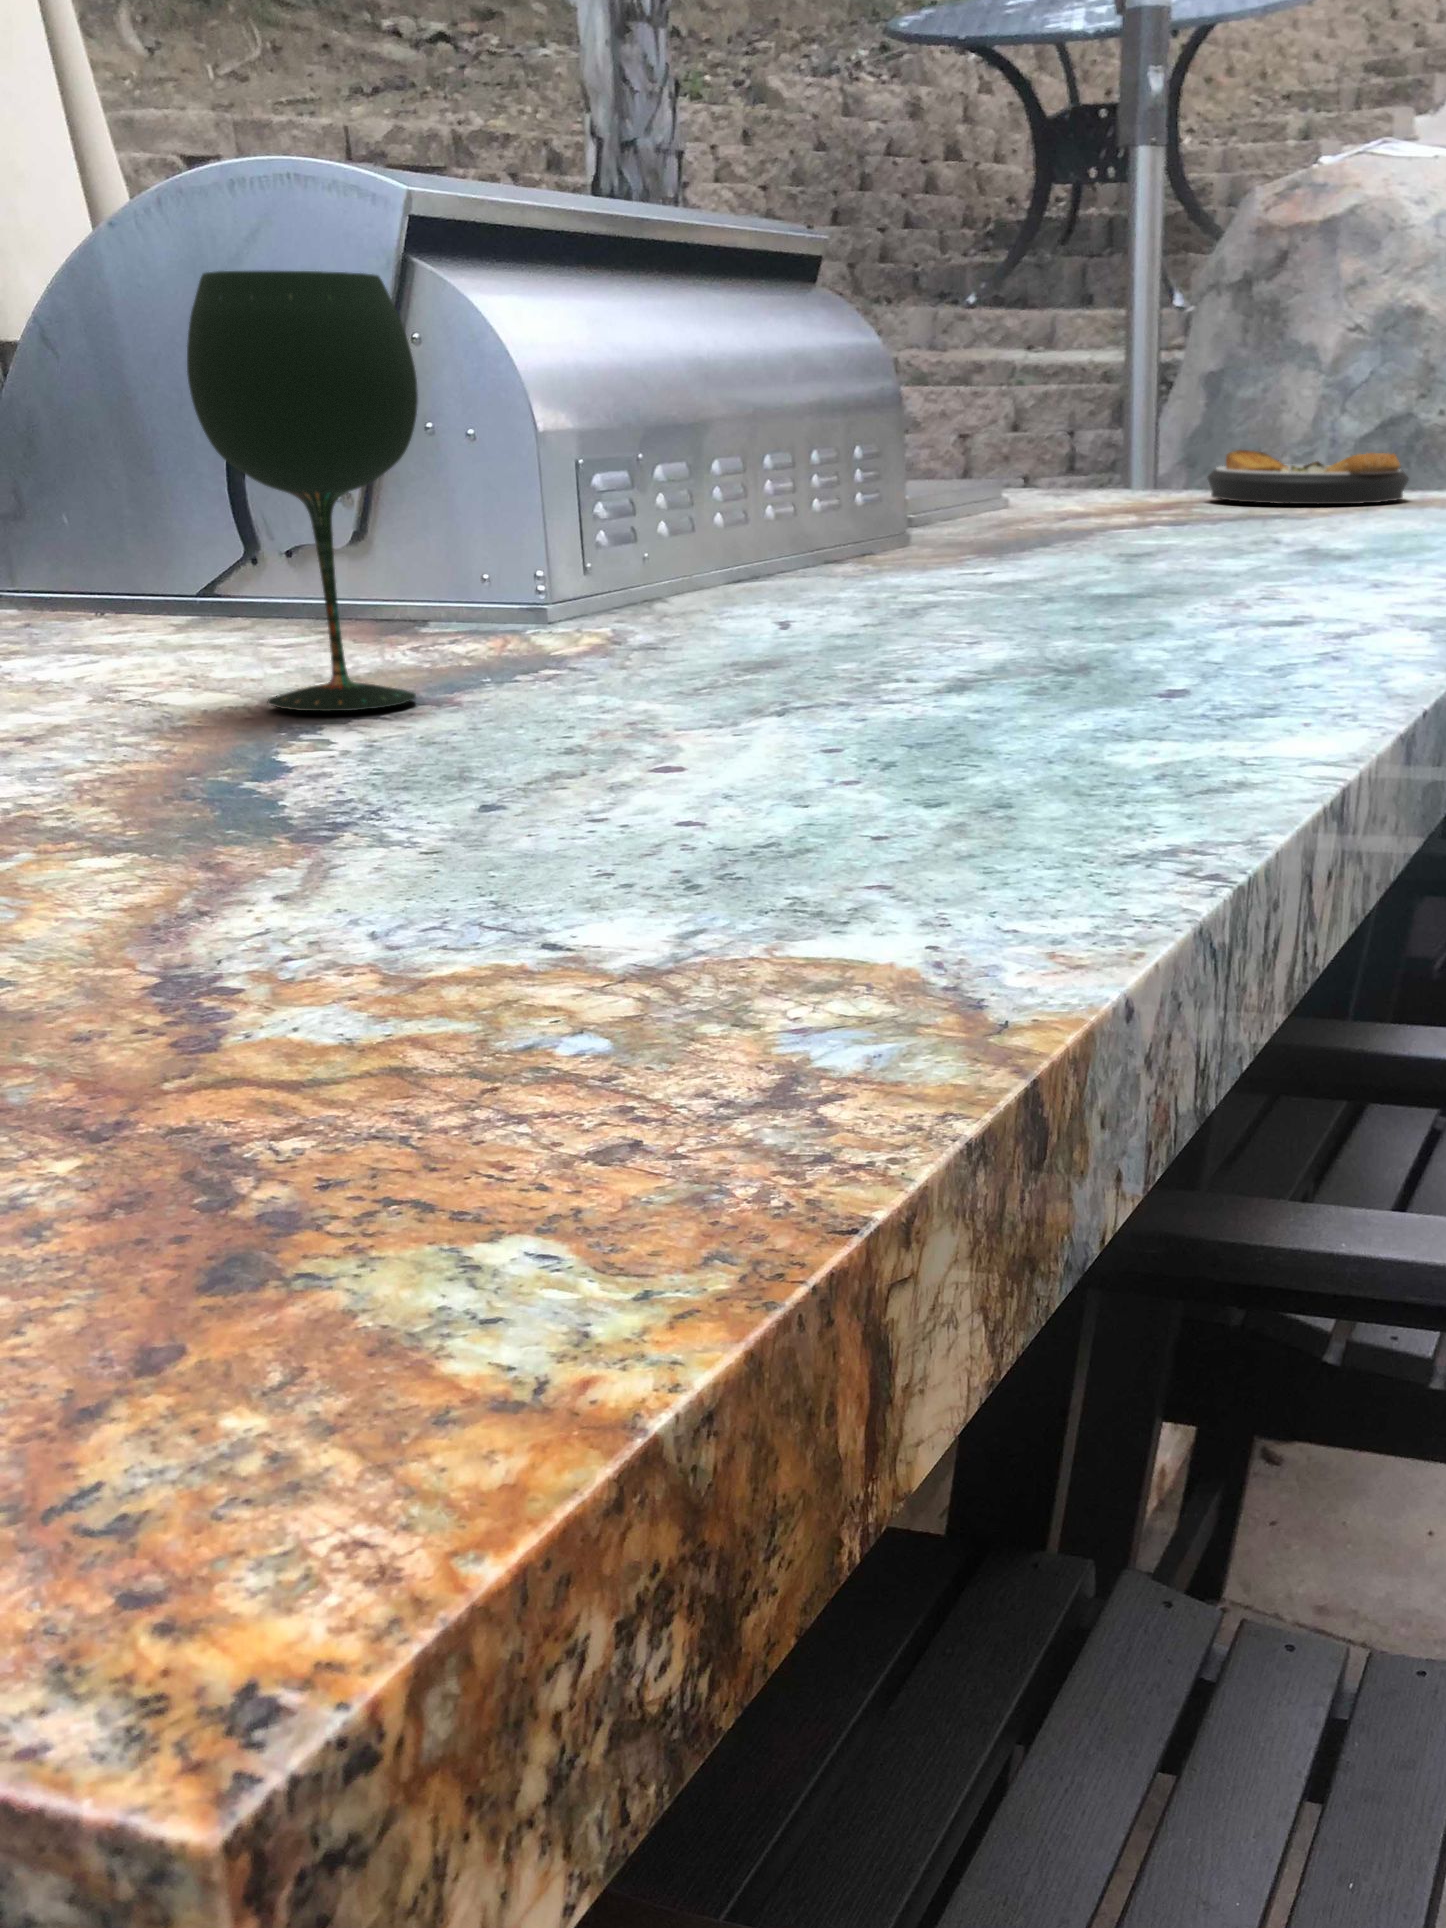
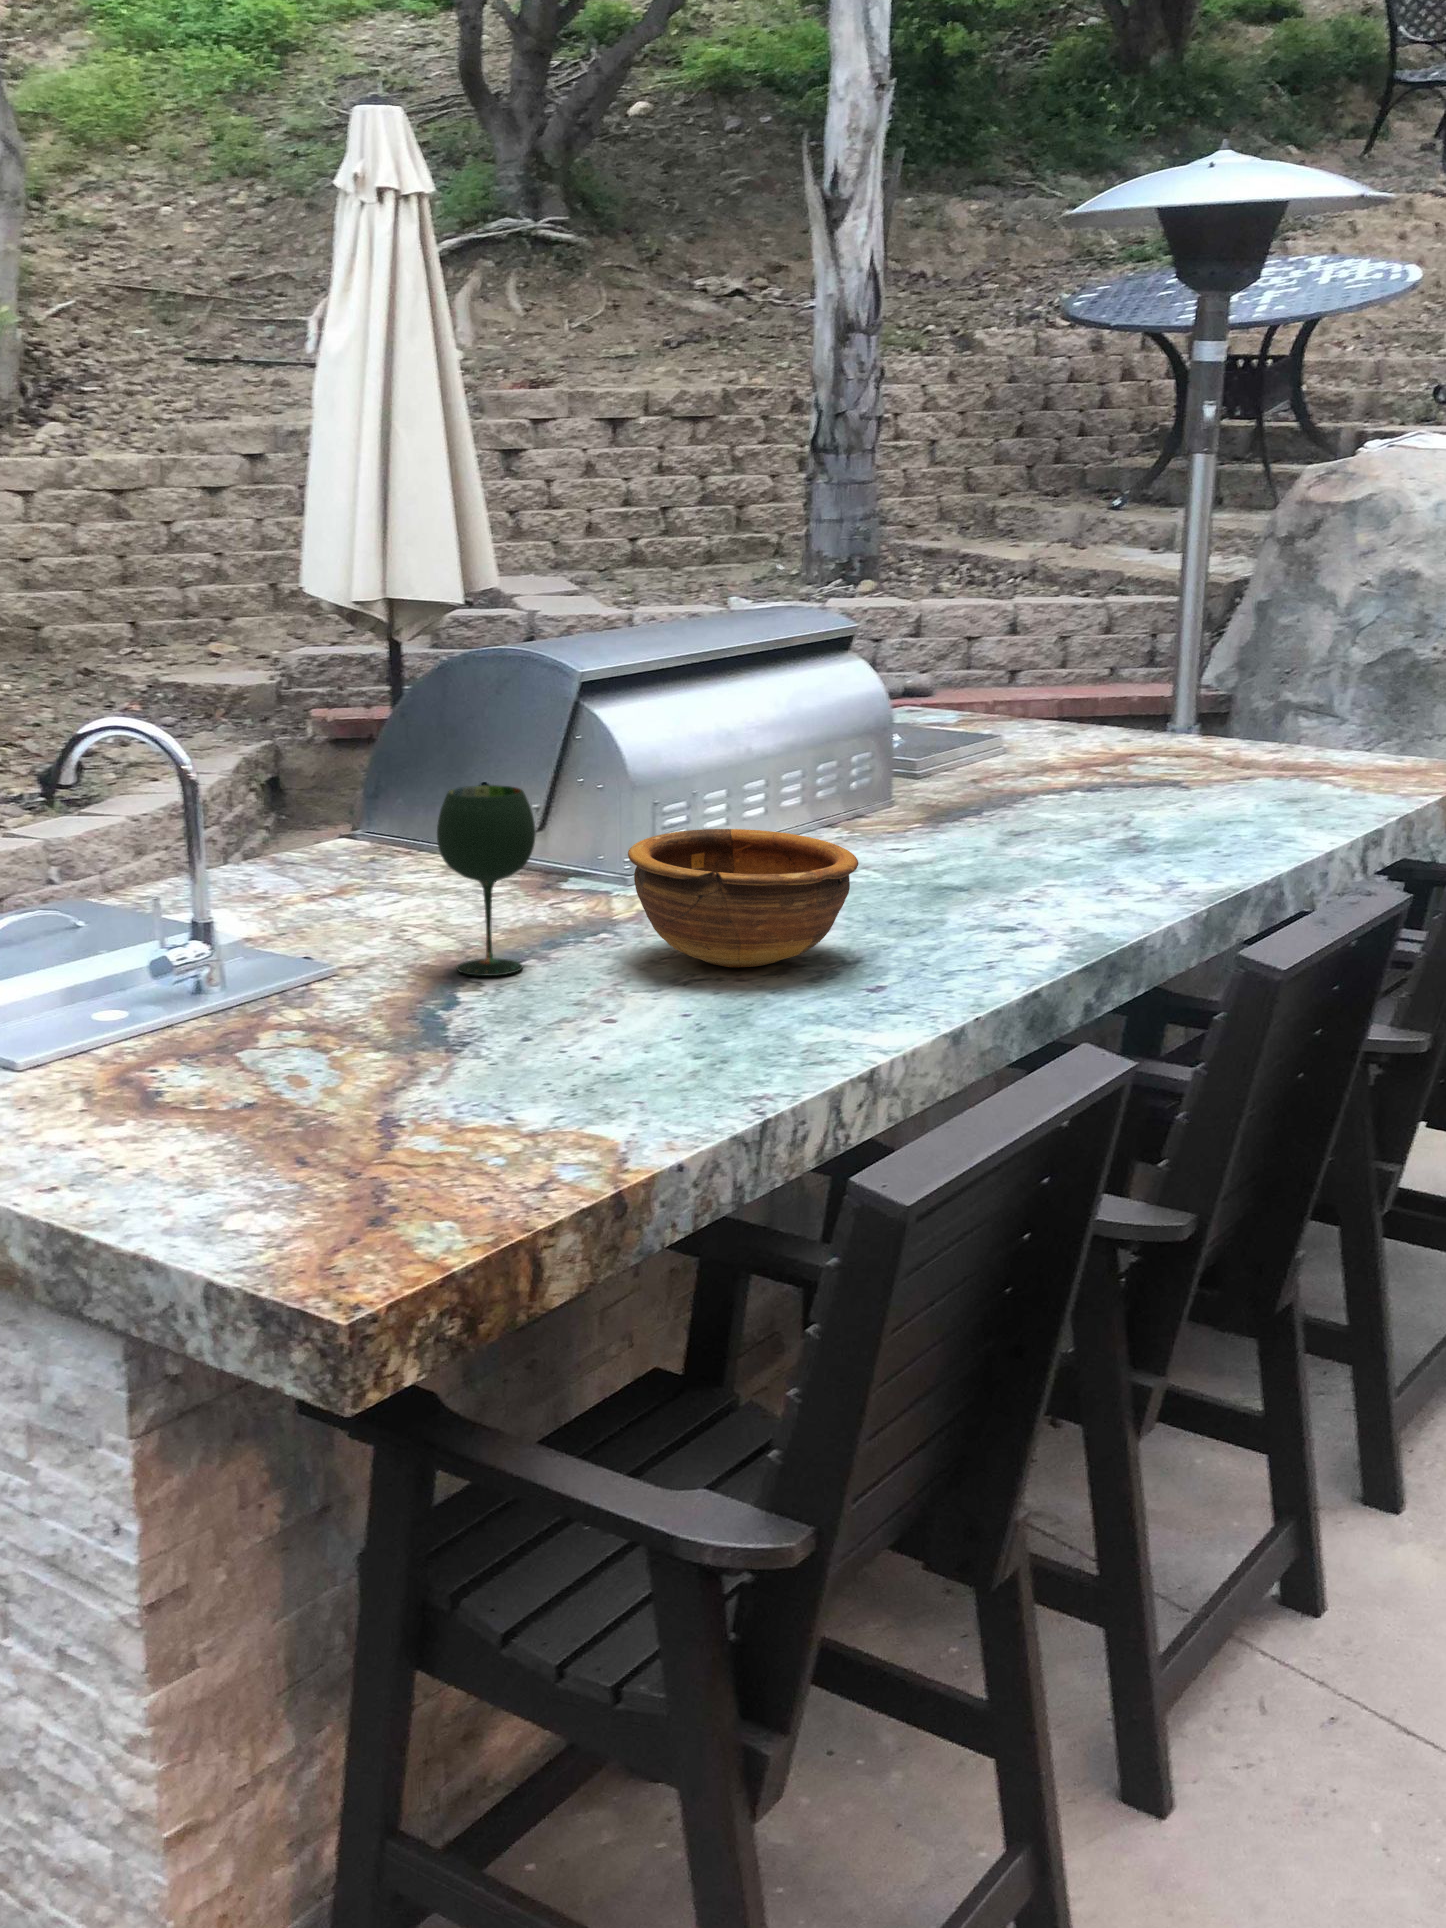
bowl: none [618,419,1092,679] -> present [628,829,858,967]
plate: present [1207,450,1409,504] -> none [1139,730,1286,777]

